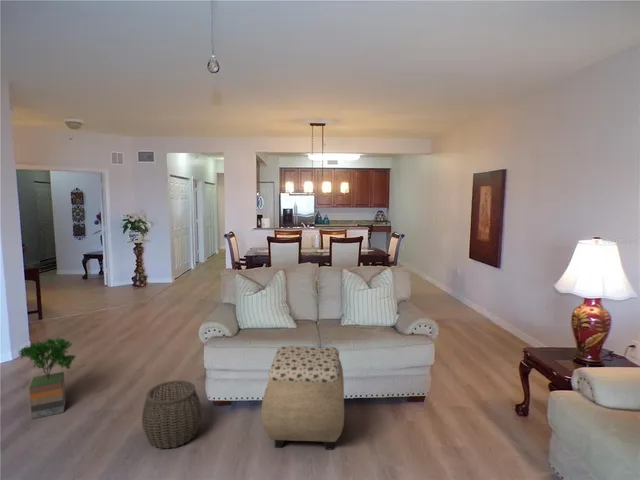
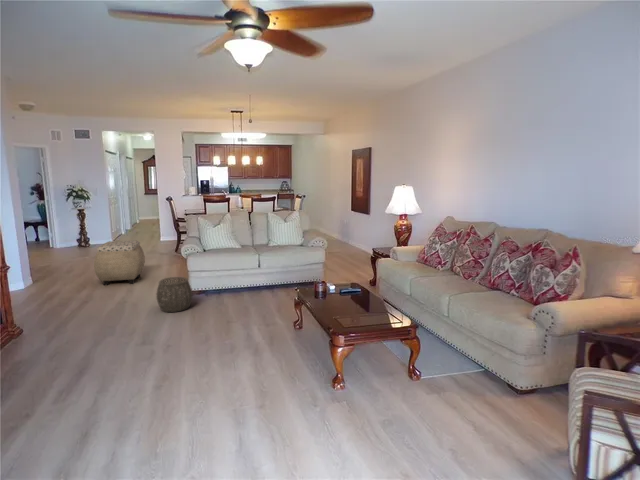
potted tree: present [19,338,75,419] -> none [58,259,98,311]
ottoman: present [261,346,344,449] -> present [94,241,145,285]

